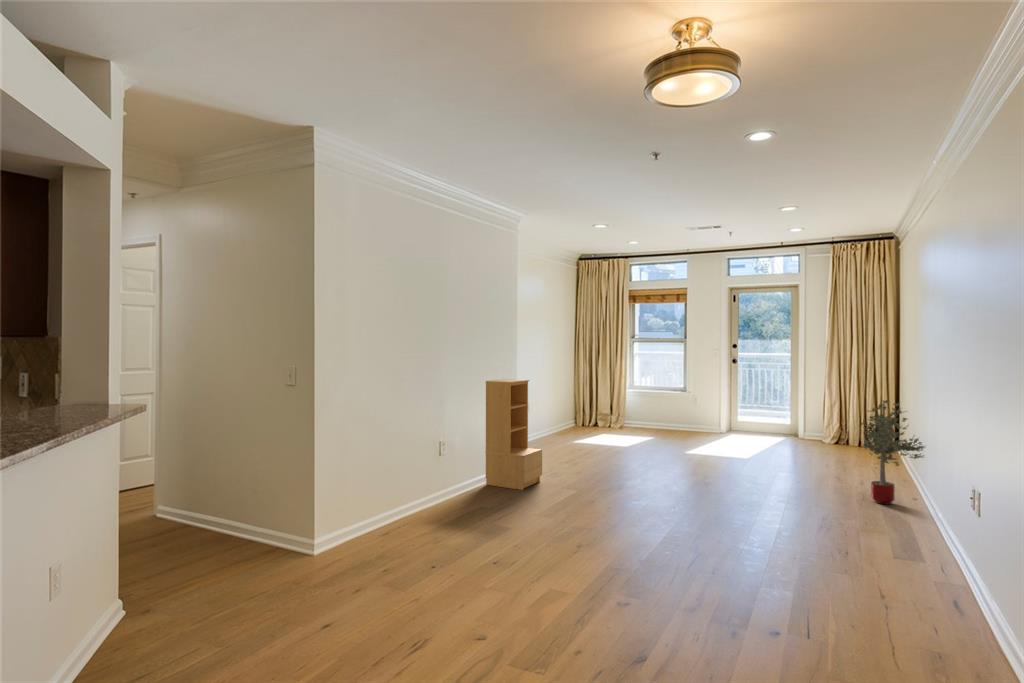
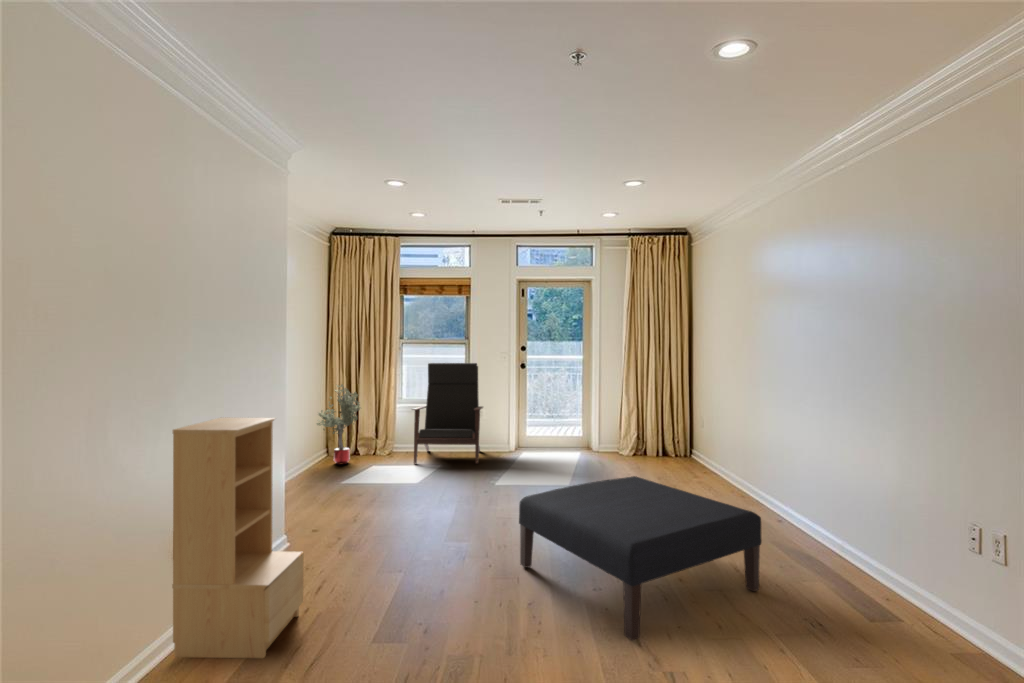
lounge chair: none [634,357,696,438] -> present [412,363,483,464]
potted tree: present [861,400,924,504] -> present [317,384,360,464]
ottoman: none [669,437,823,510] -> present [519,476,762,640]

